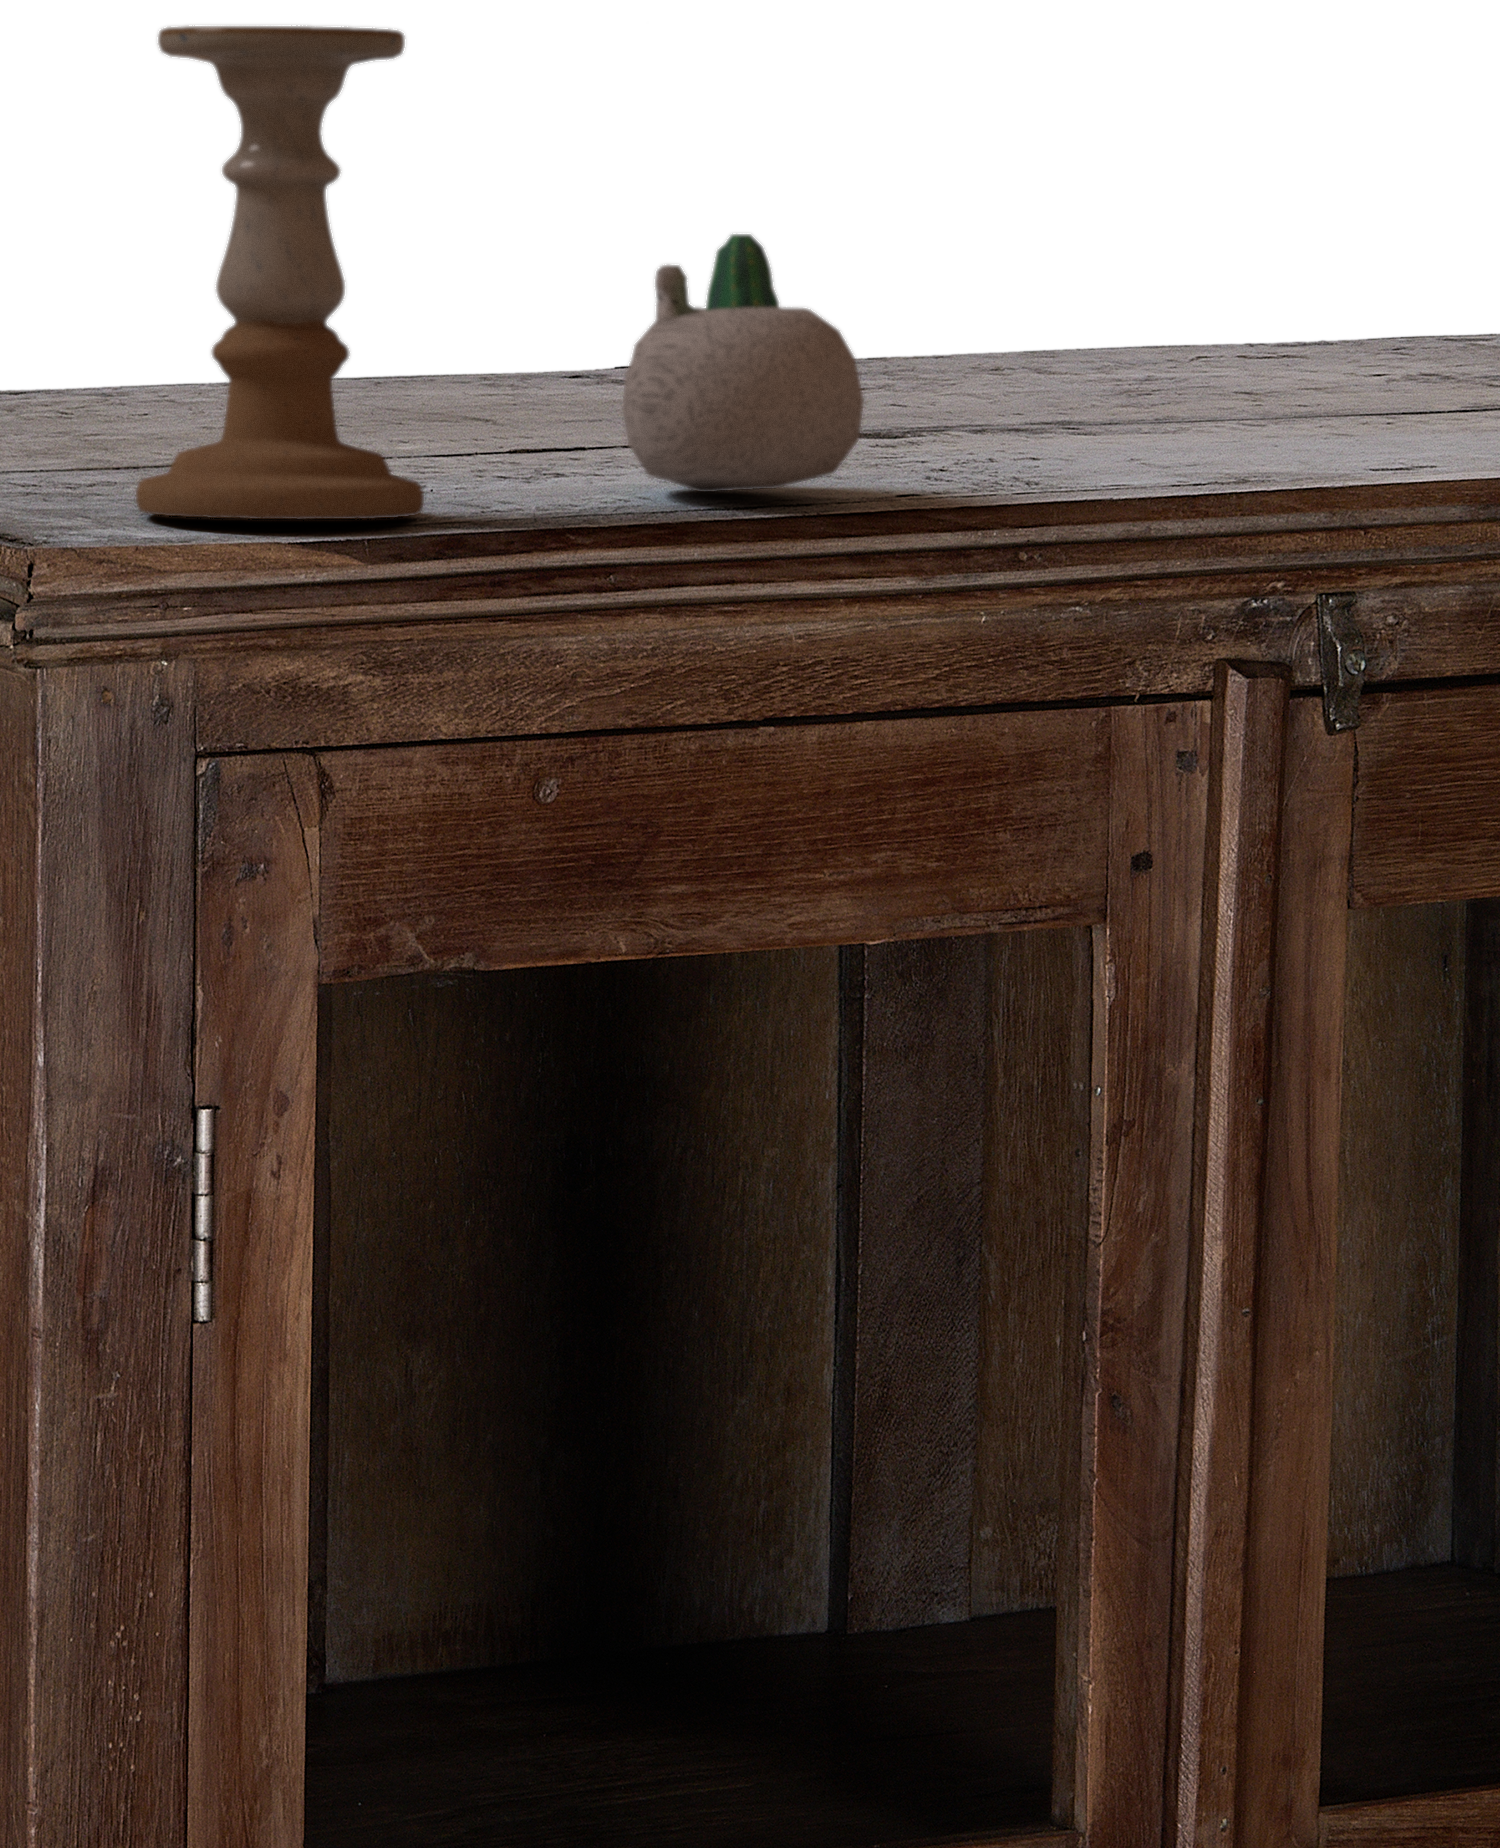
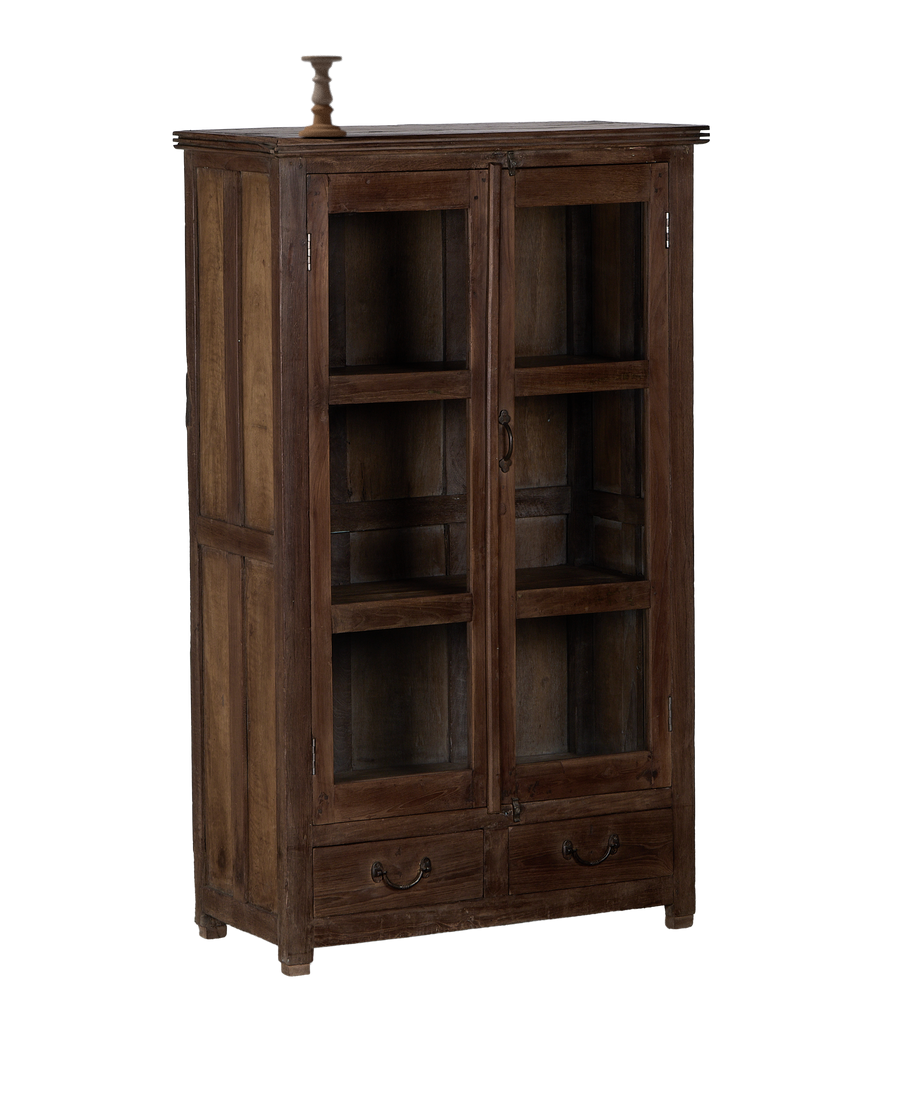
succulent planter: present [623,234,864,492] -> none [383,90,423,135]

